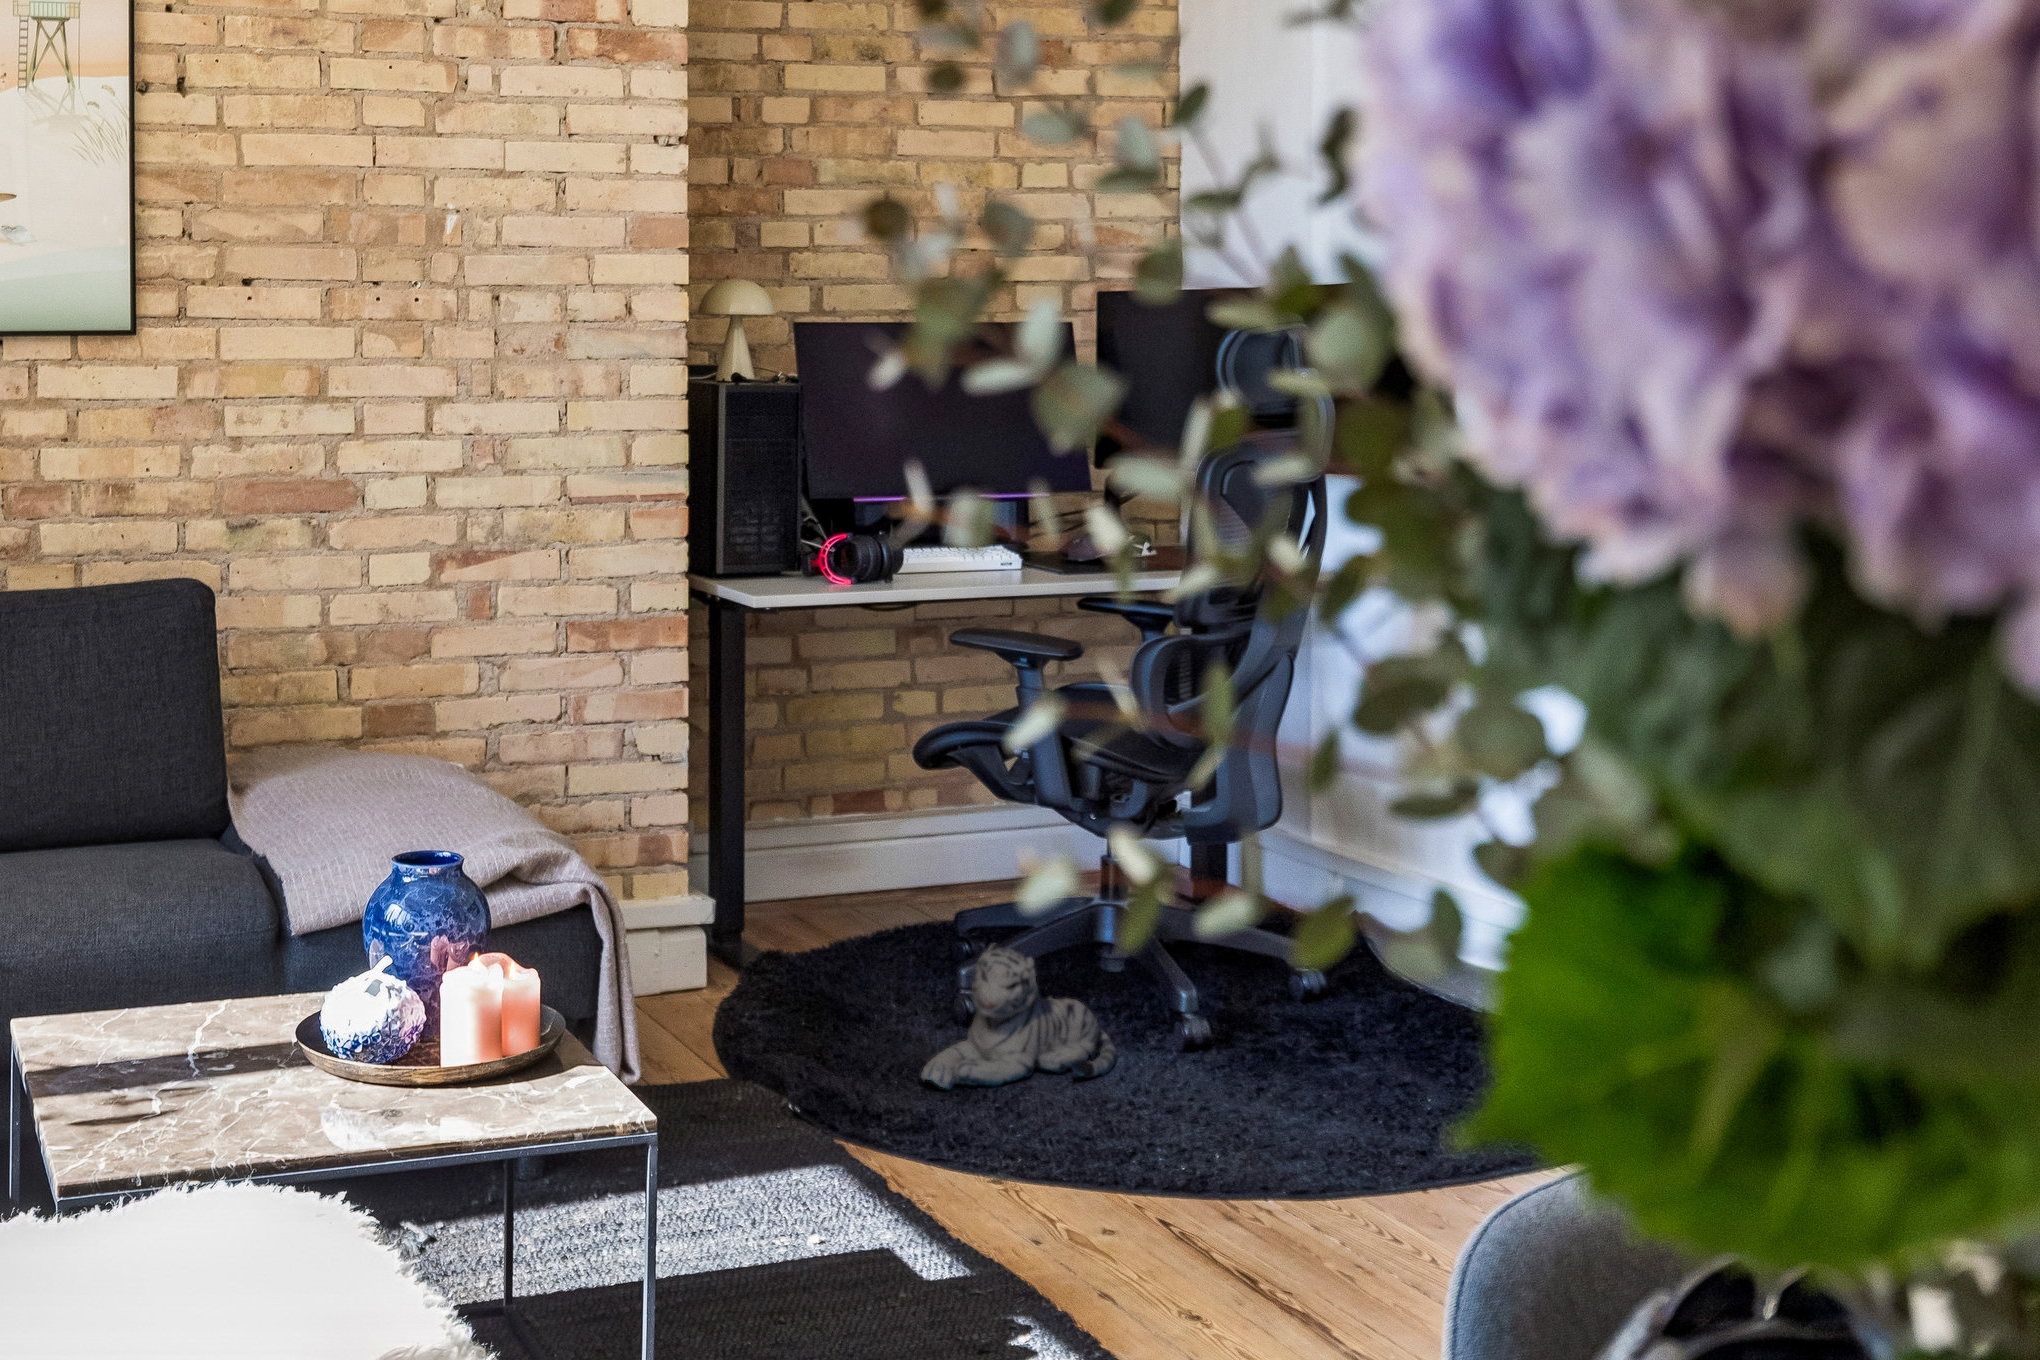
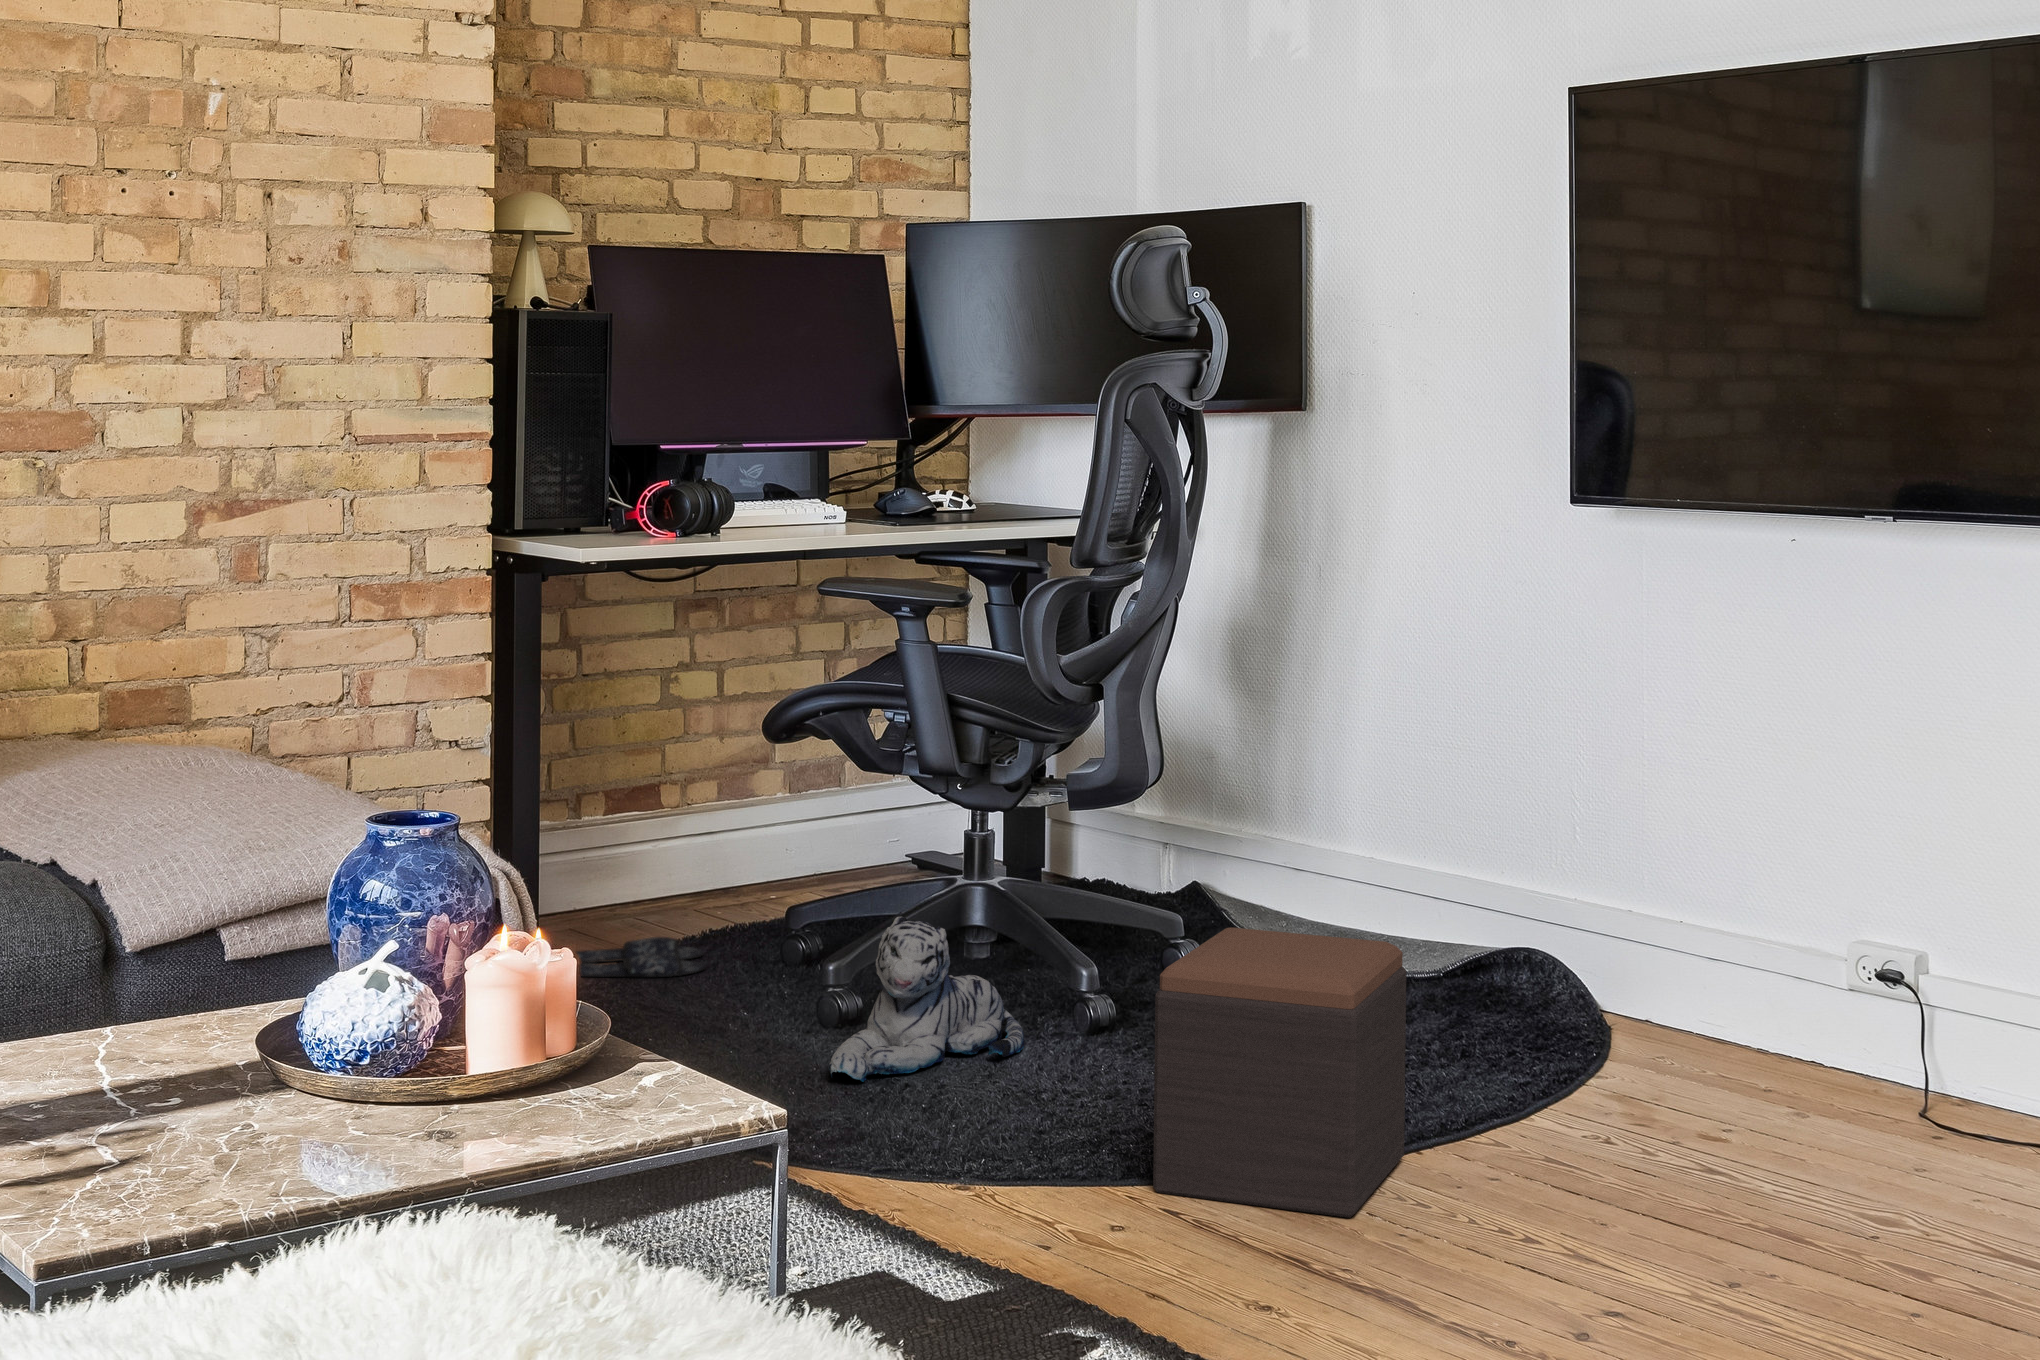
slippers: none [742,929,882,968] -> present [576,937,706,977]
footstool: none [1149,991,1408,1281] -> present [1153,927,1406,1218]

